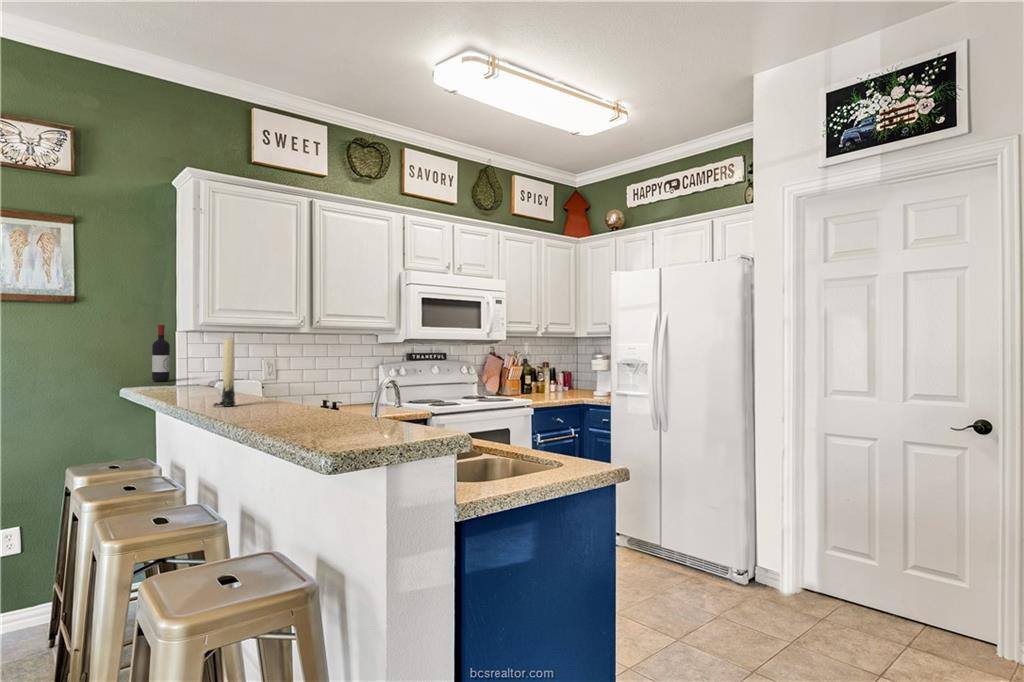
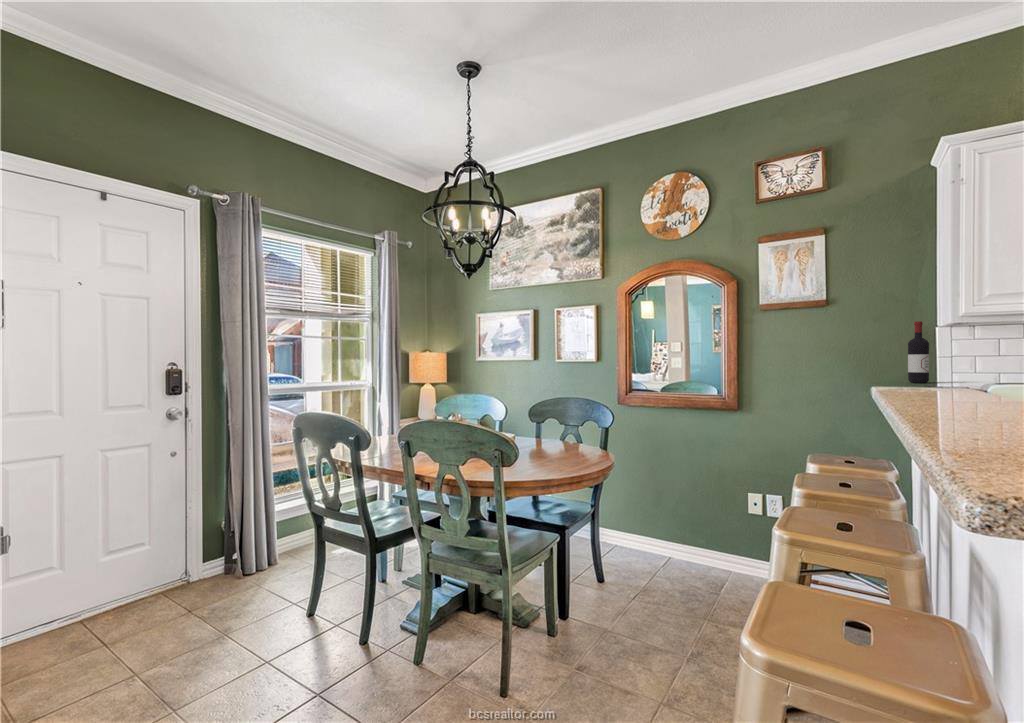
candle: present [213,337,235,407] -> none [940,313,975,406]

